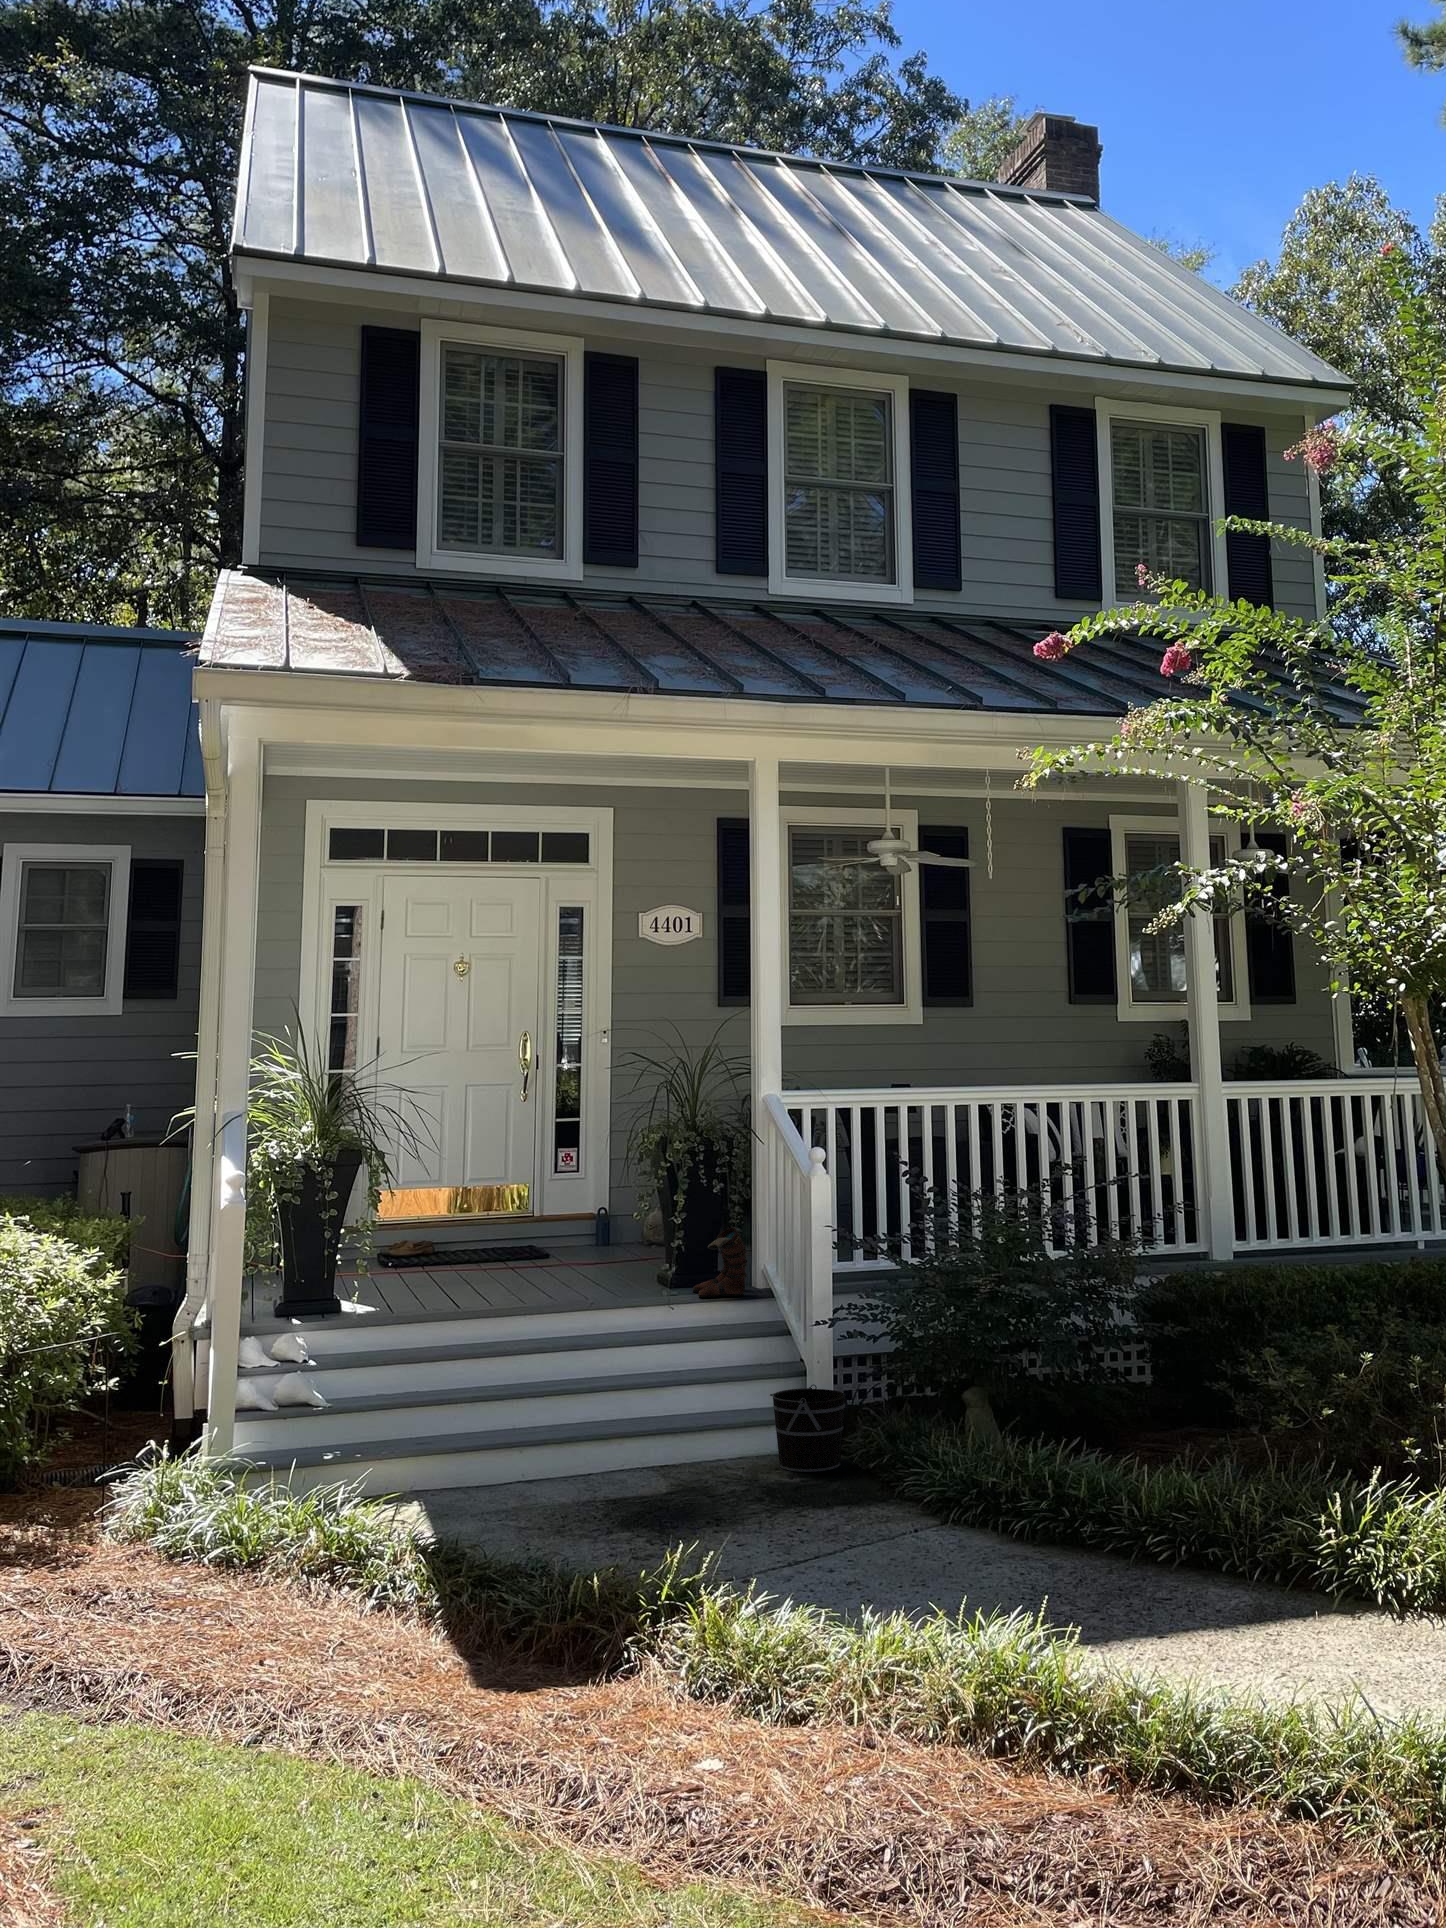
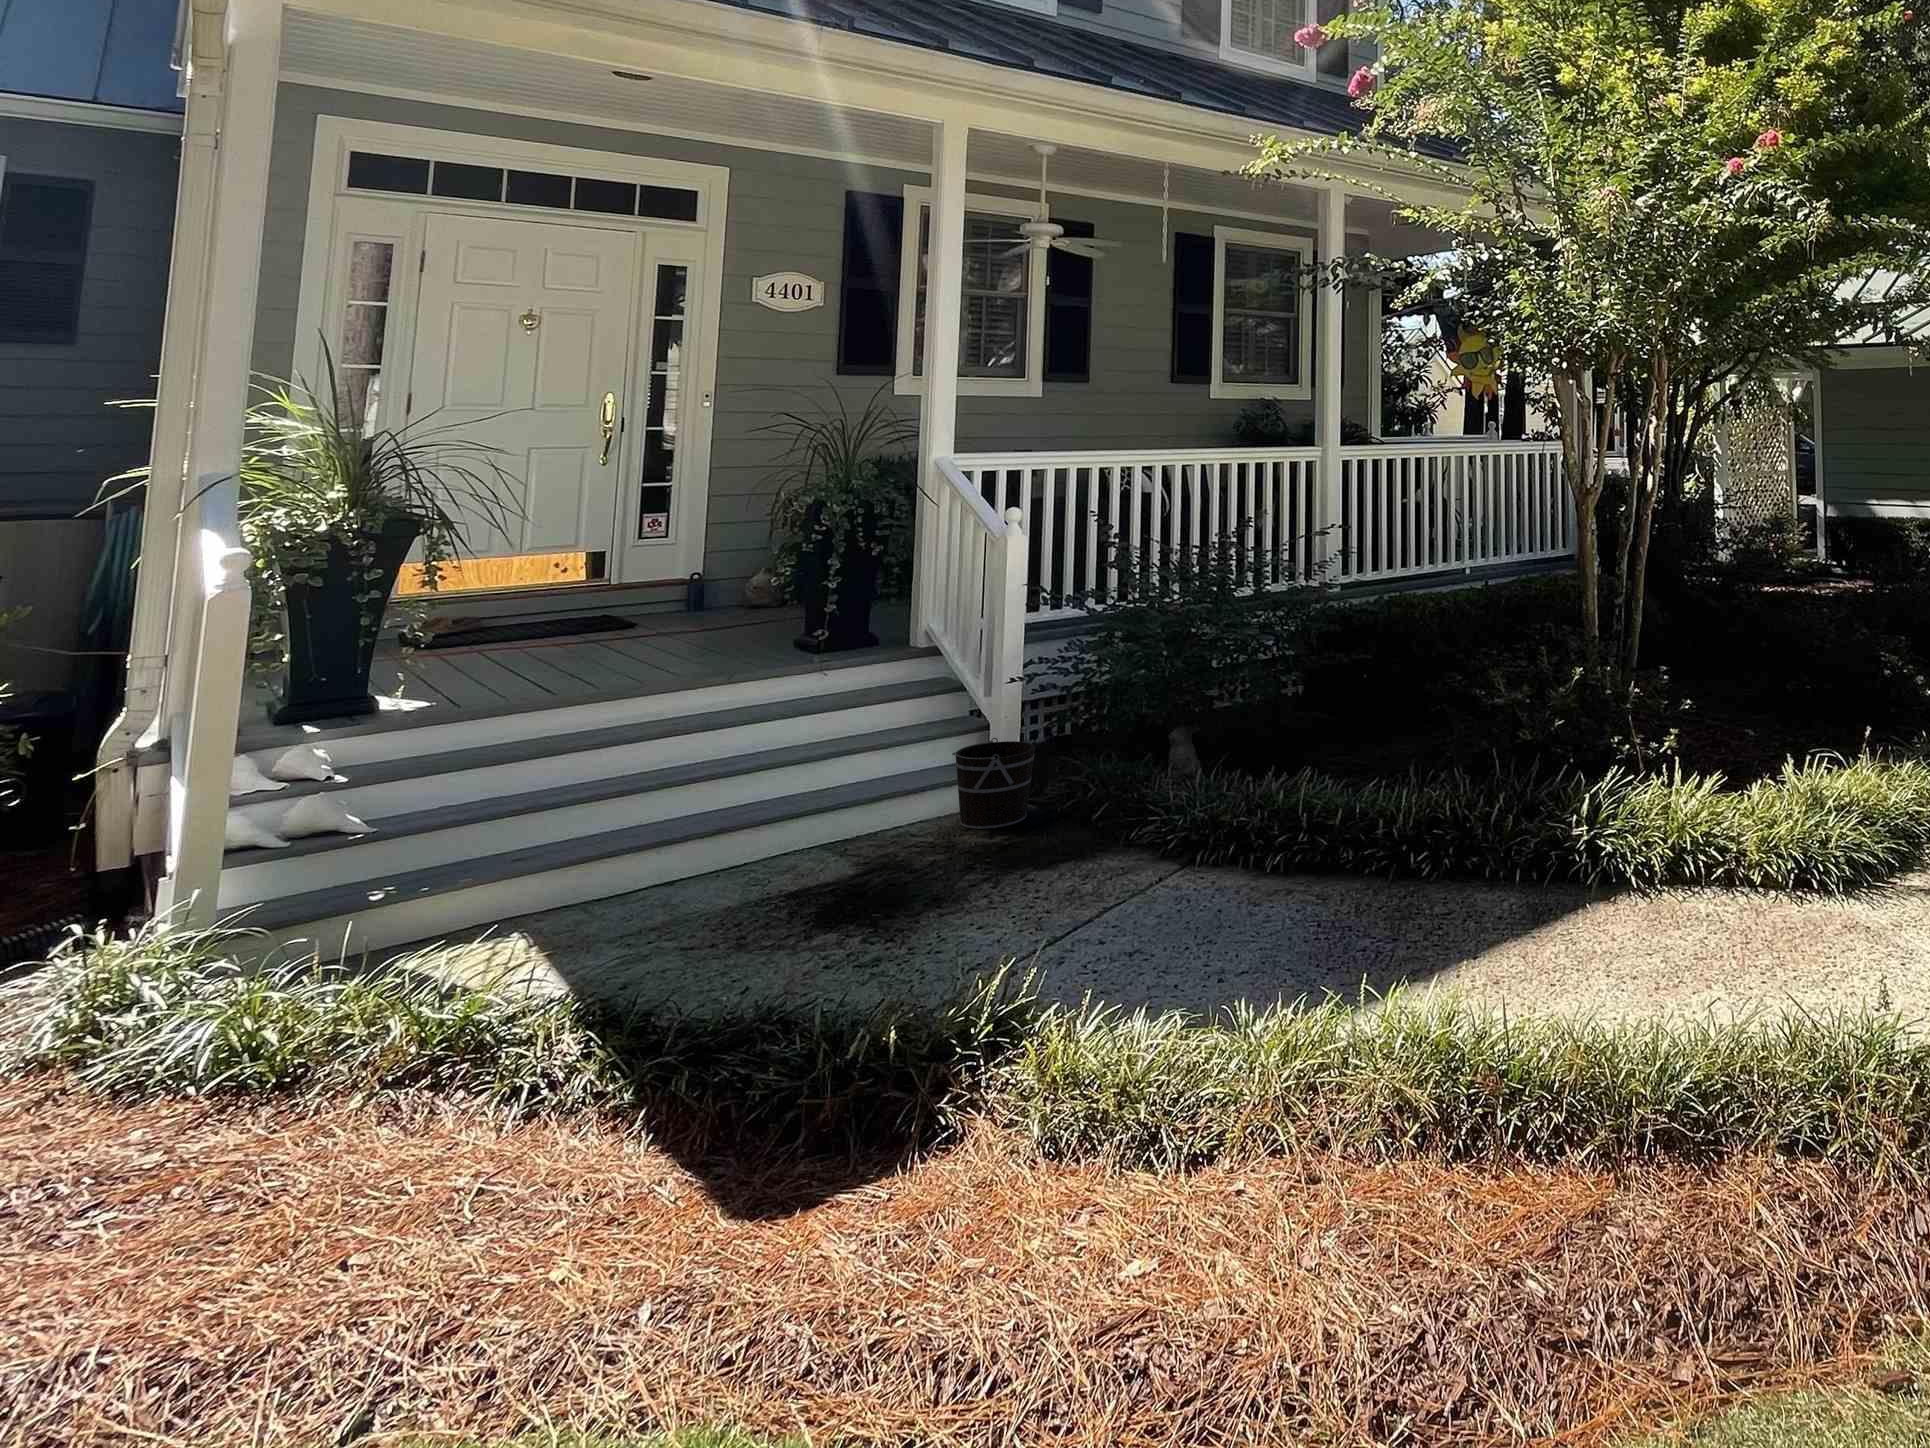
boots: present [693,1227,747,1297] -> none [840,586,907,659]

